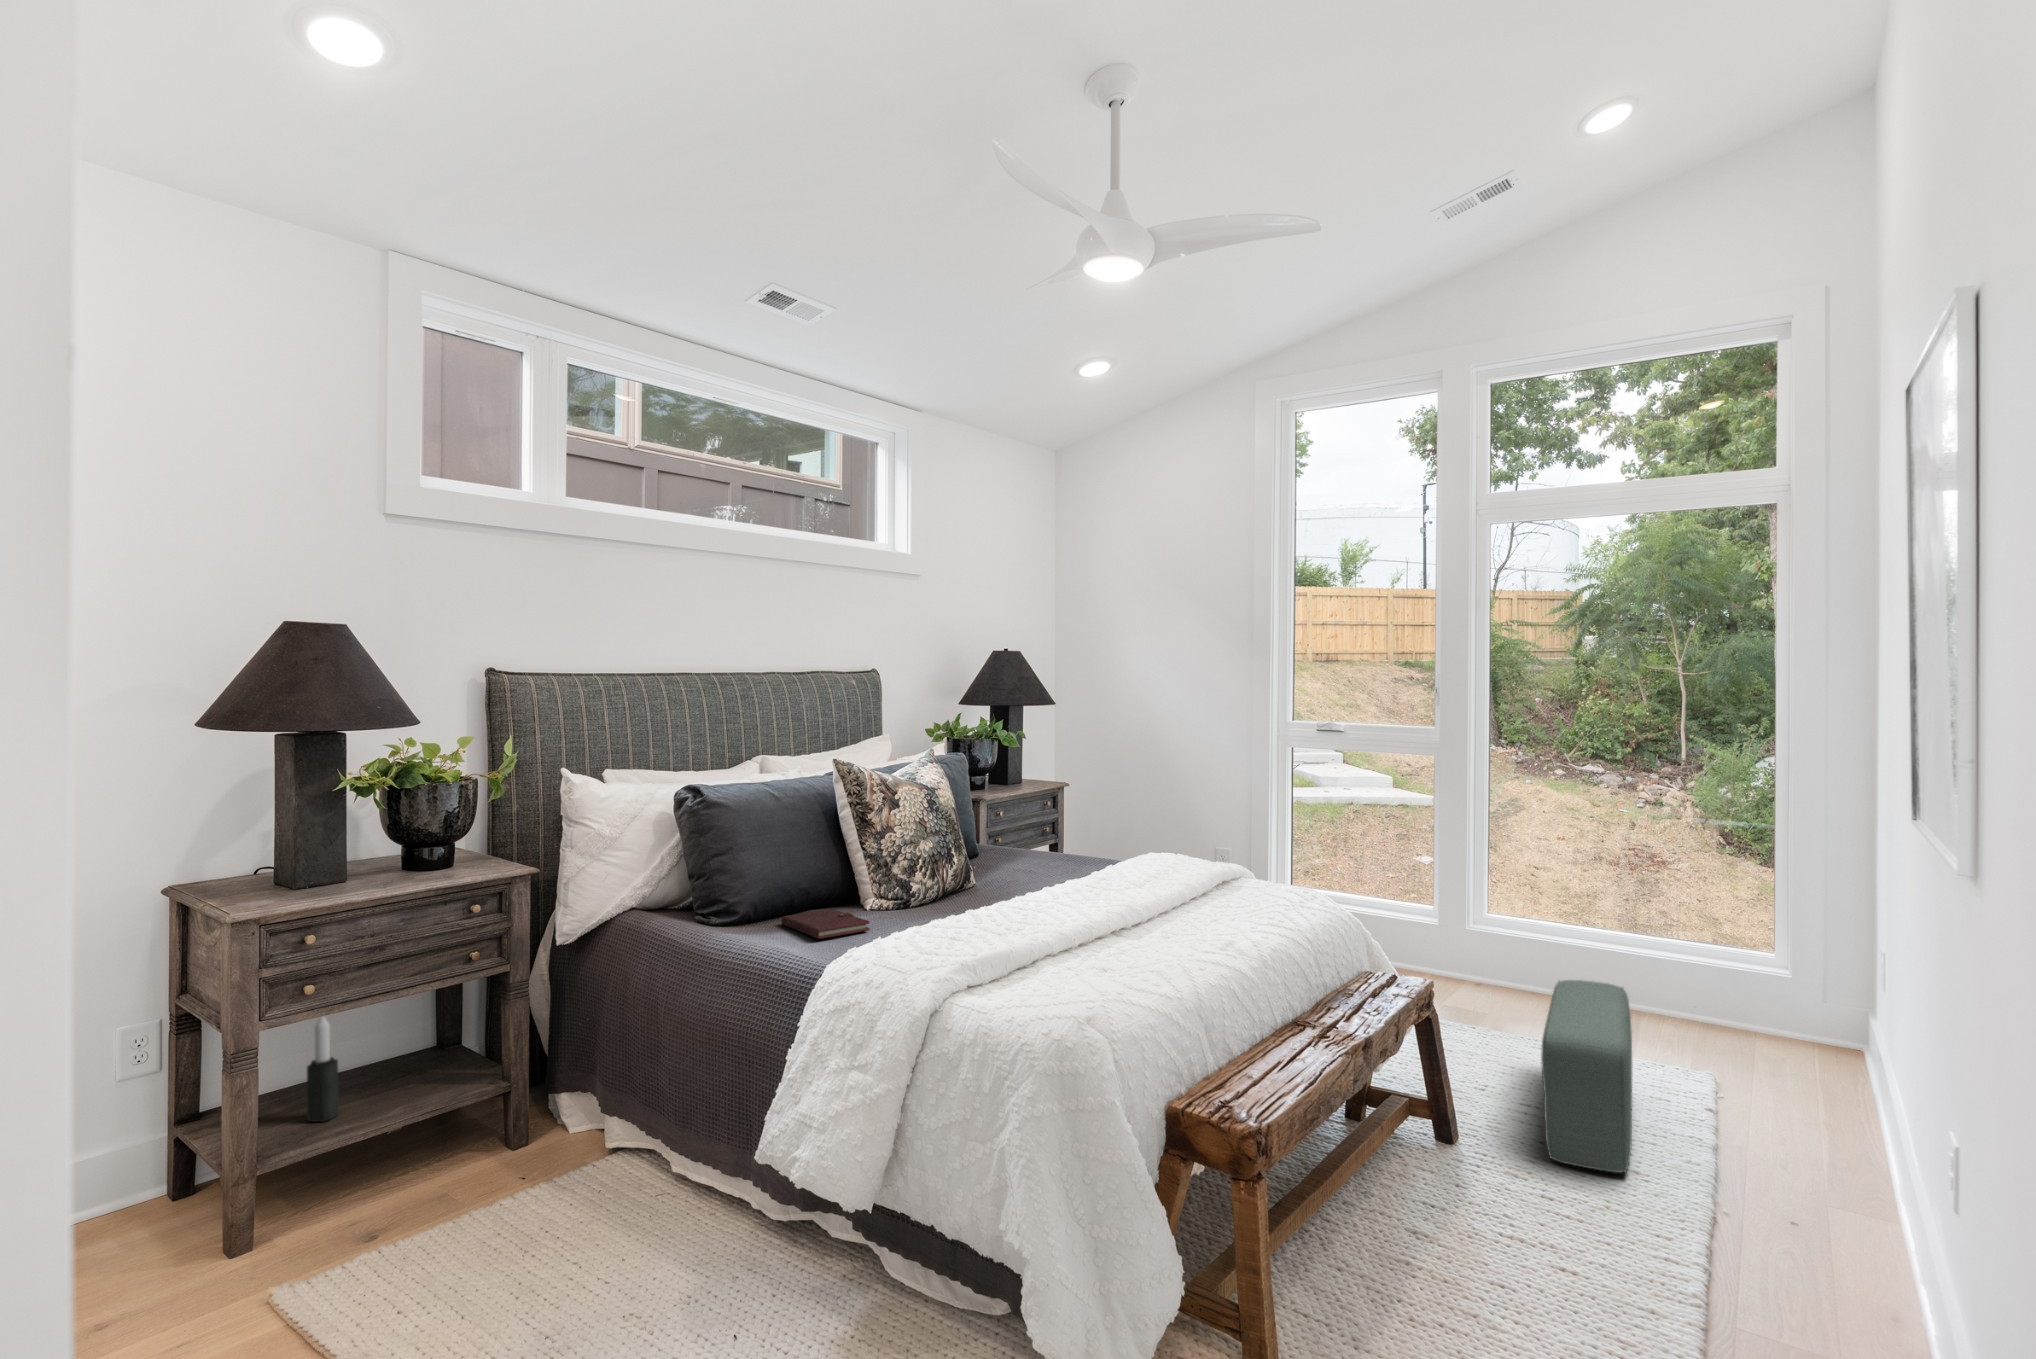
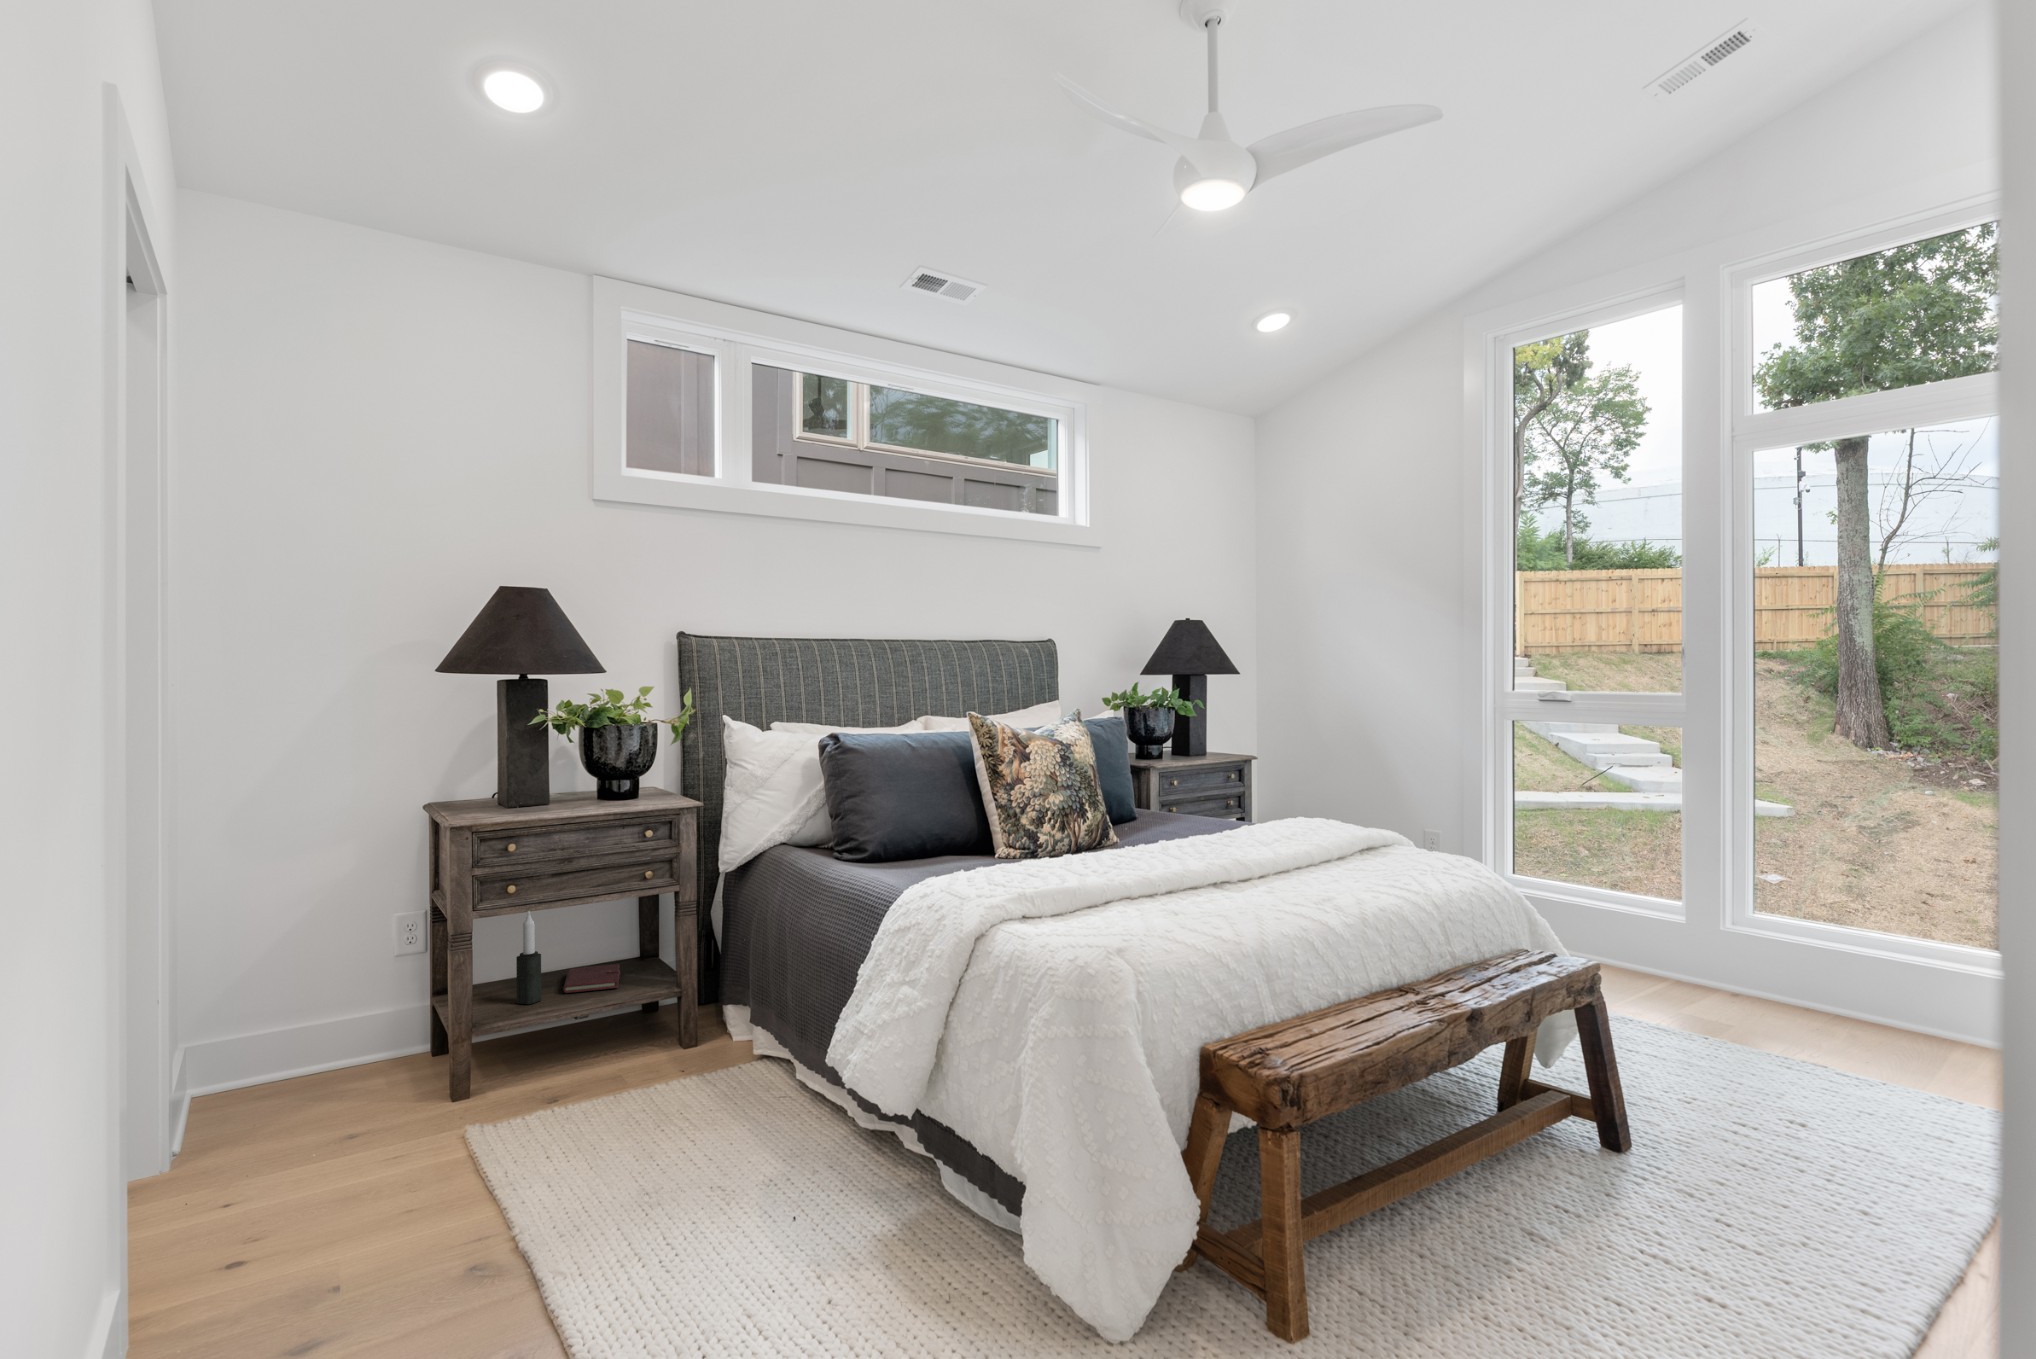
notebook: present [781,909,870,939] -> present [563,964,620,993]
pouf: present [1541,980,1632,1173] -> none [1737,985,1893,1211]

